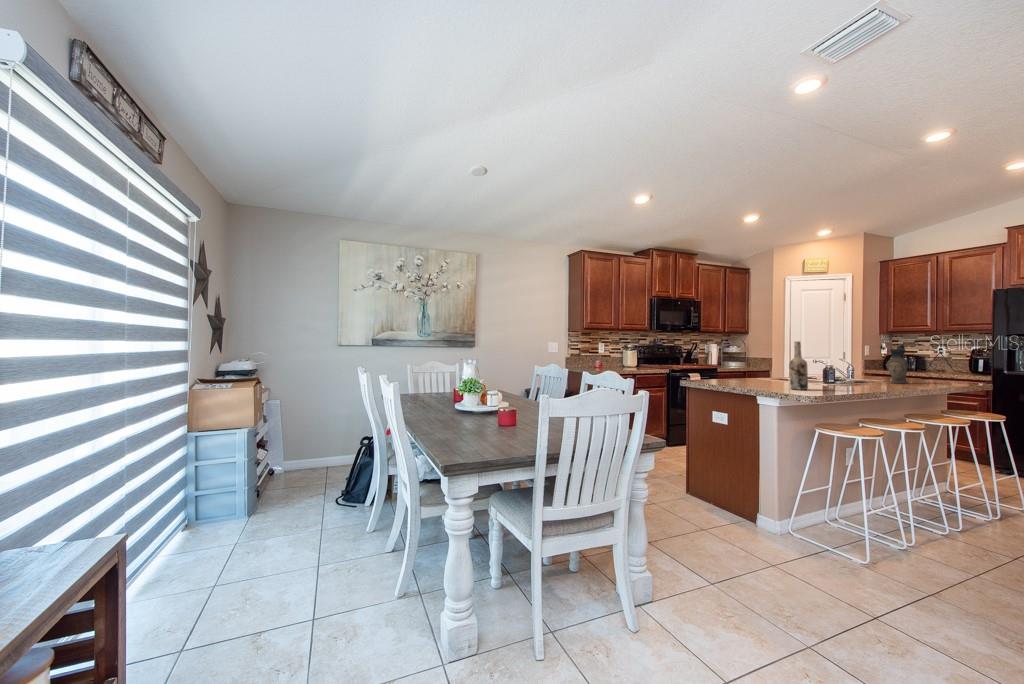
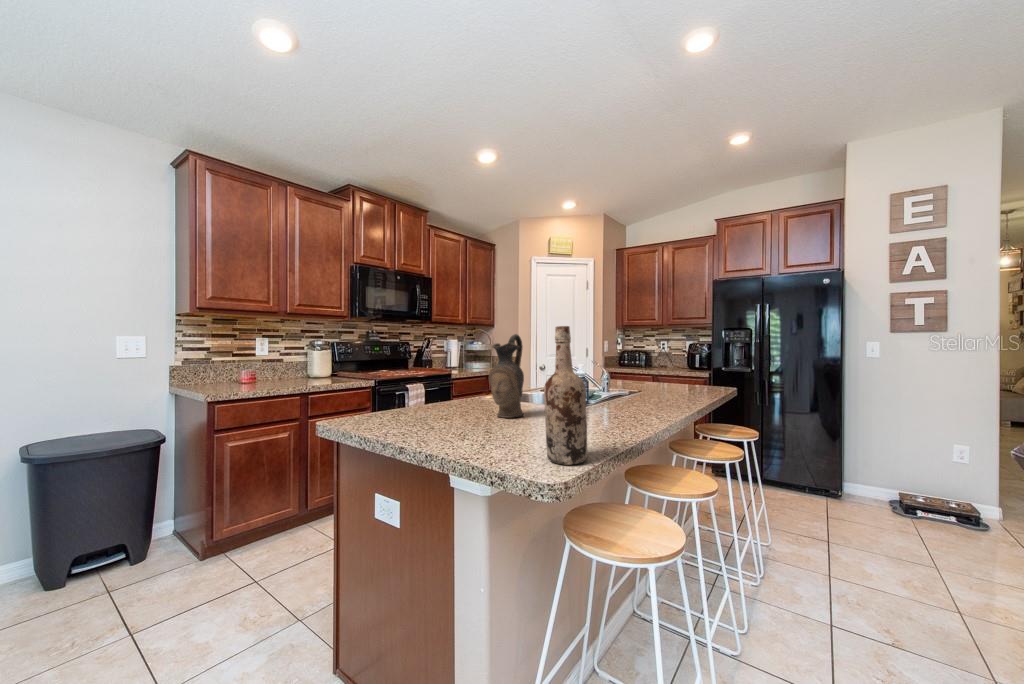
ceramic pitcher: present [886,344,908,383] -> present [489,334,524,418]

